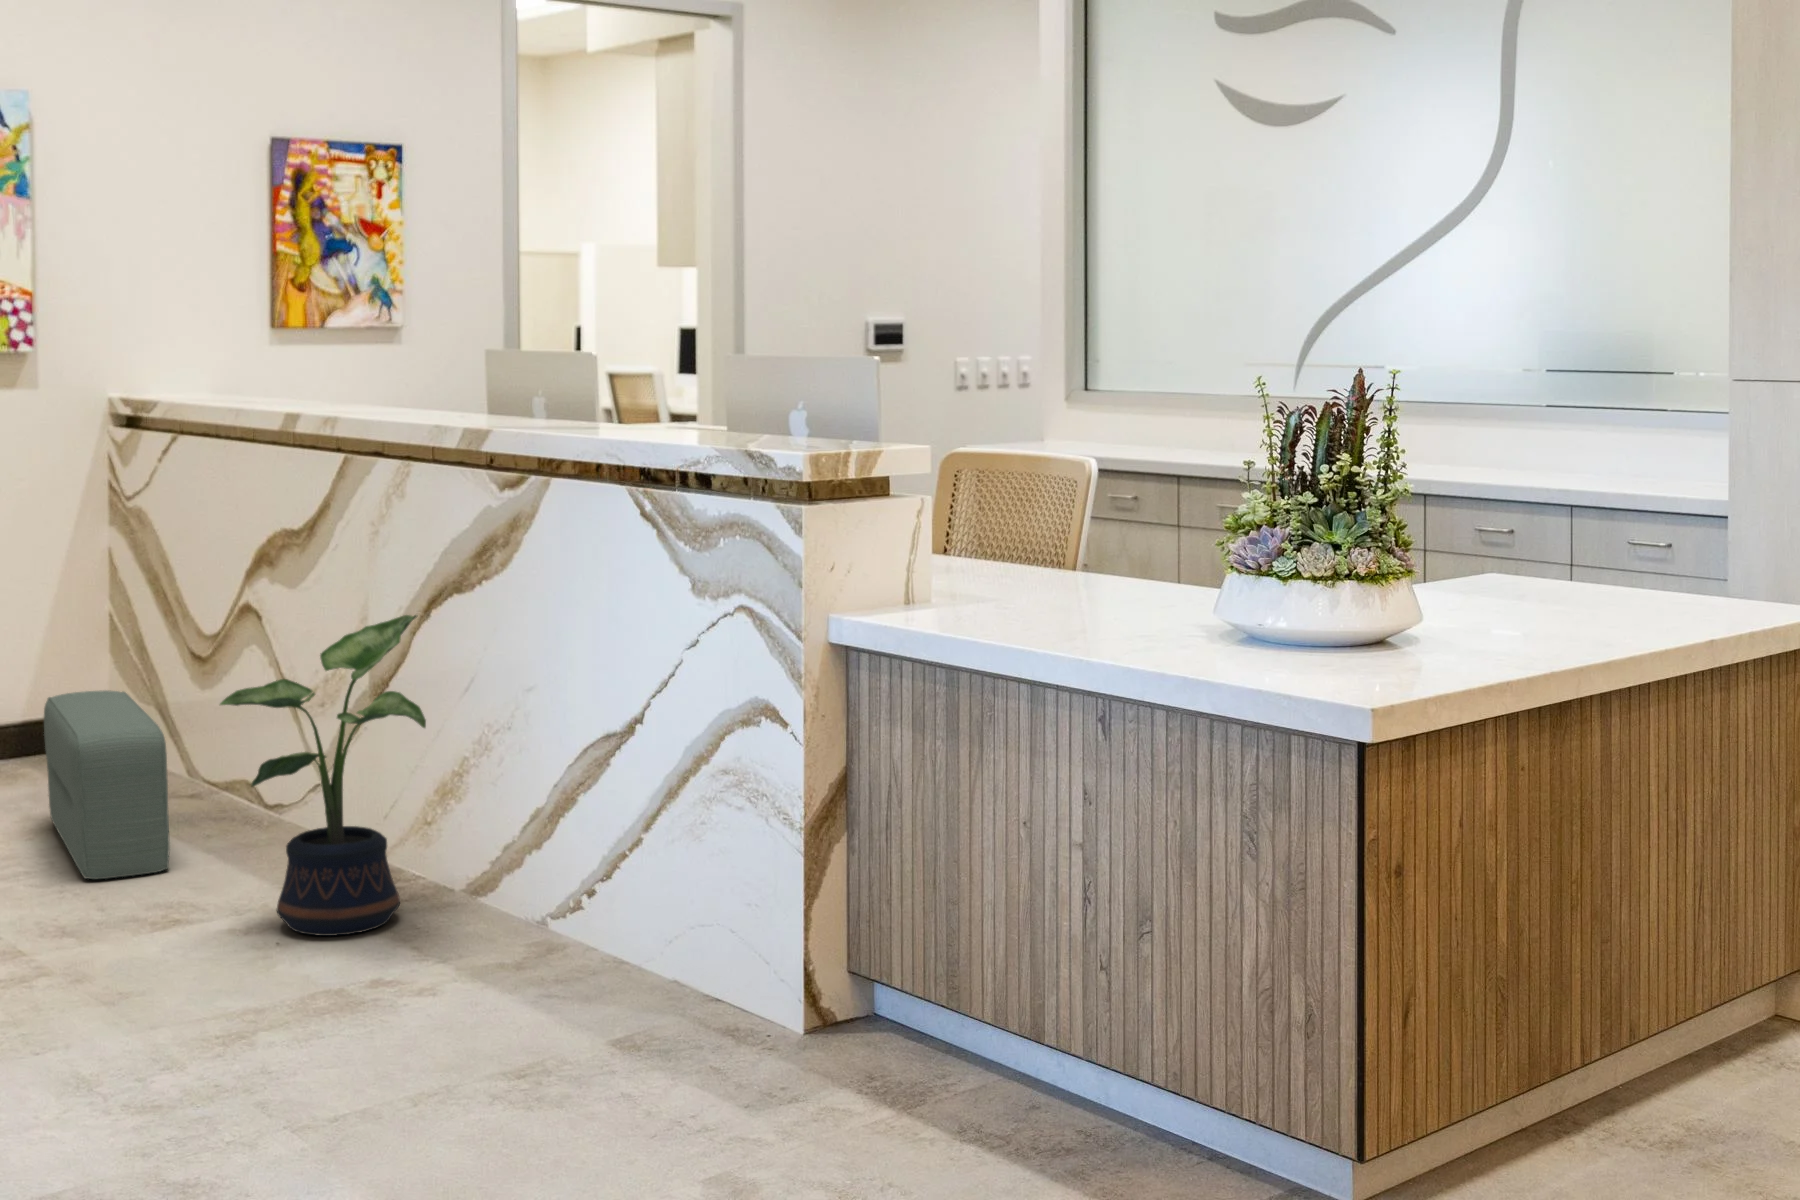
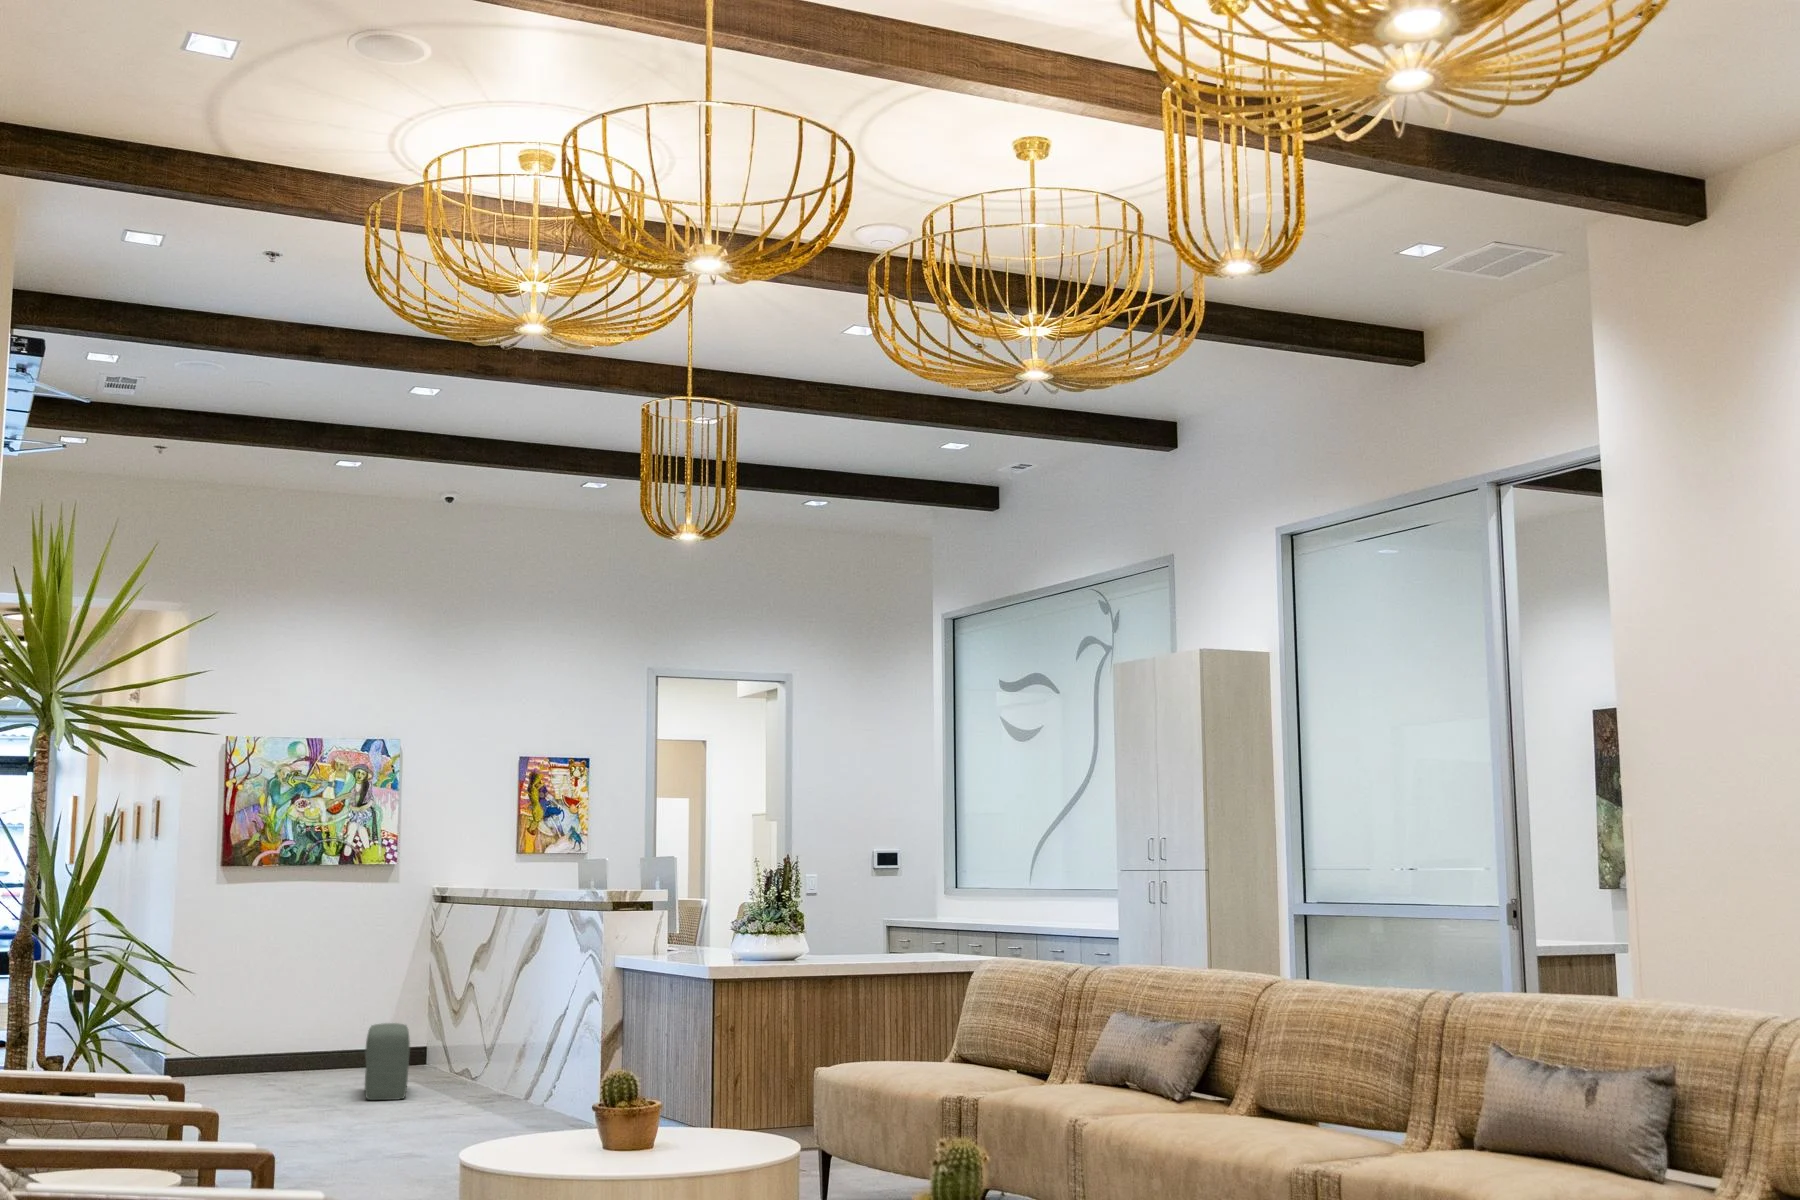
potted plant: present [220,615,426,936] -> none [413,973,510,1112]

